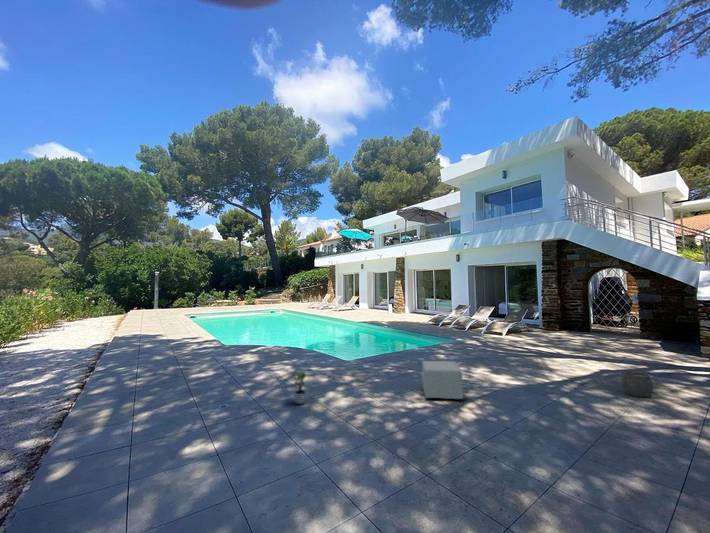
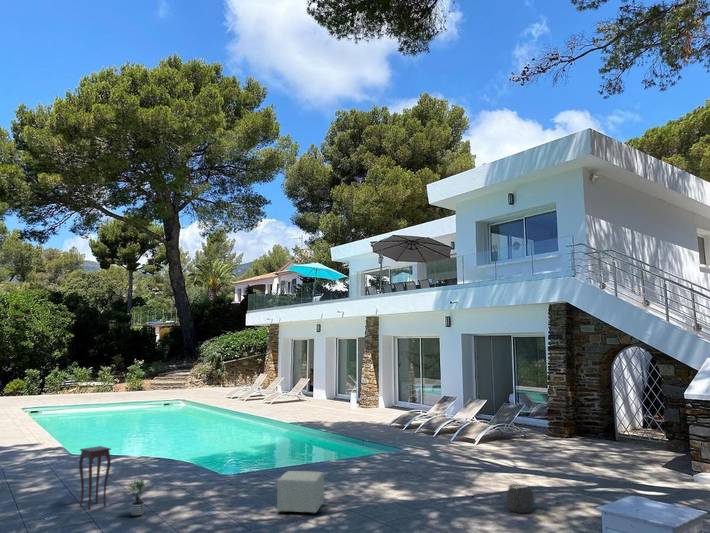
side table: none [243,341,270,397] -> present [79,446,111,509]

